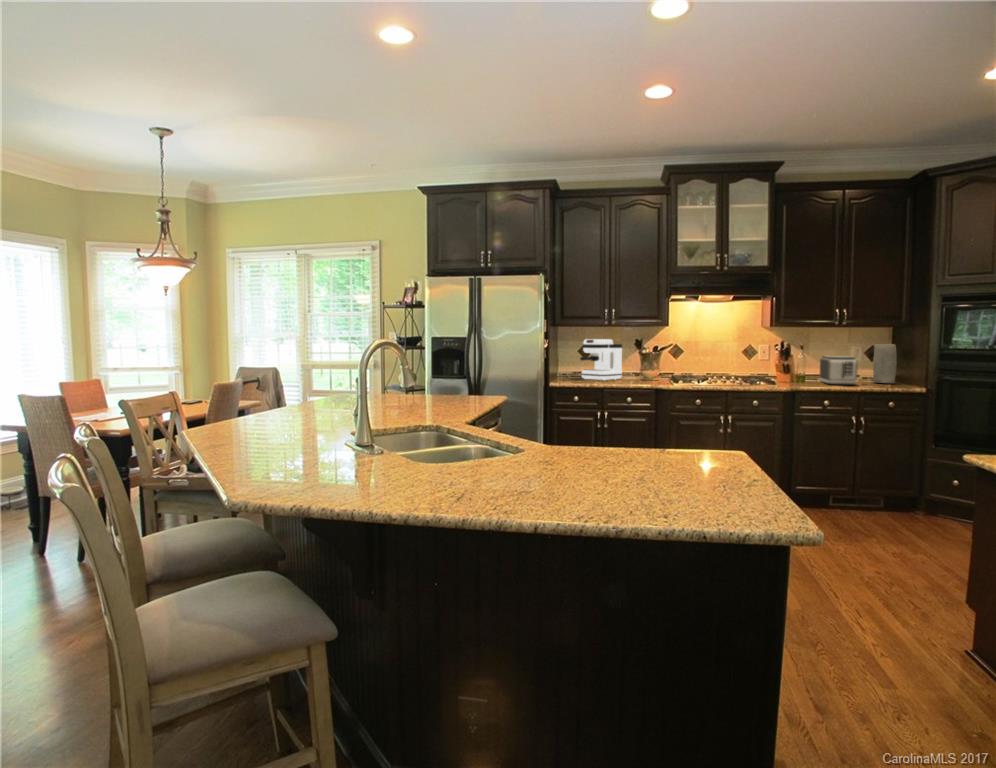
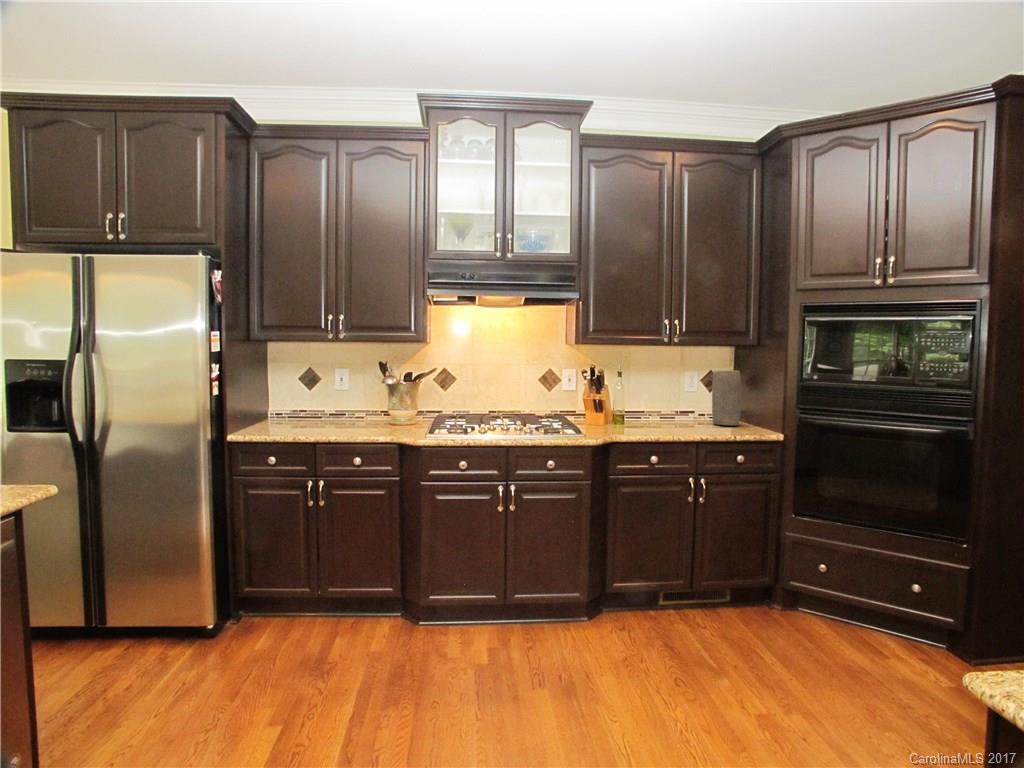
coffee maker: present [580,339,622,381] -> none [281,361,359,429]
toaster: present [820,356,858,385] -> none [643,386,693,431]

